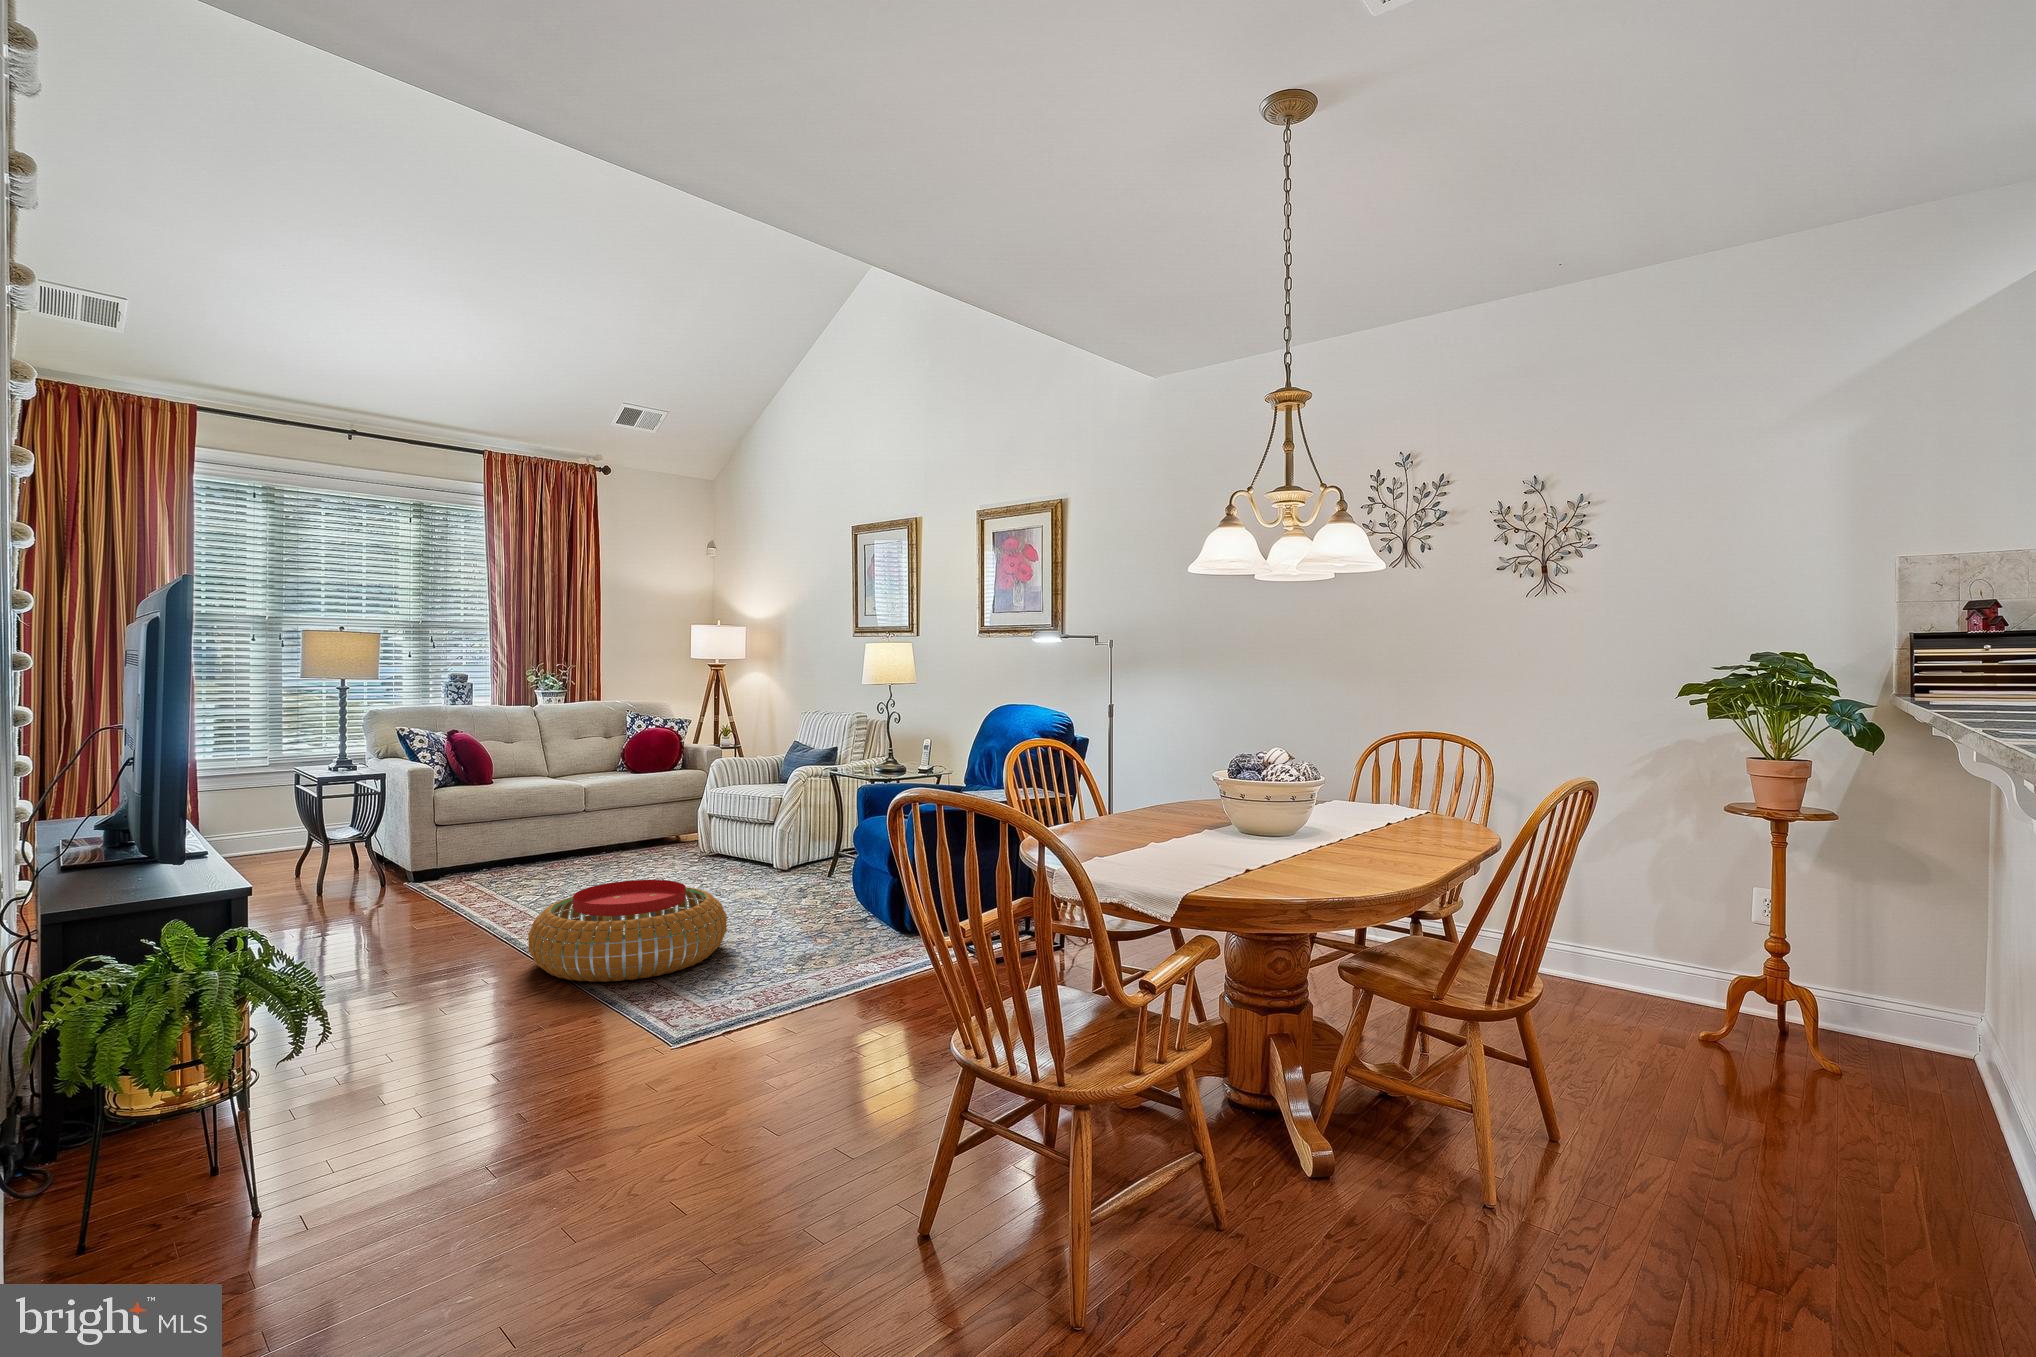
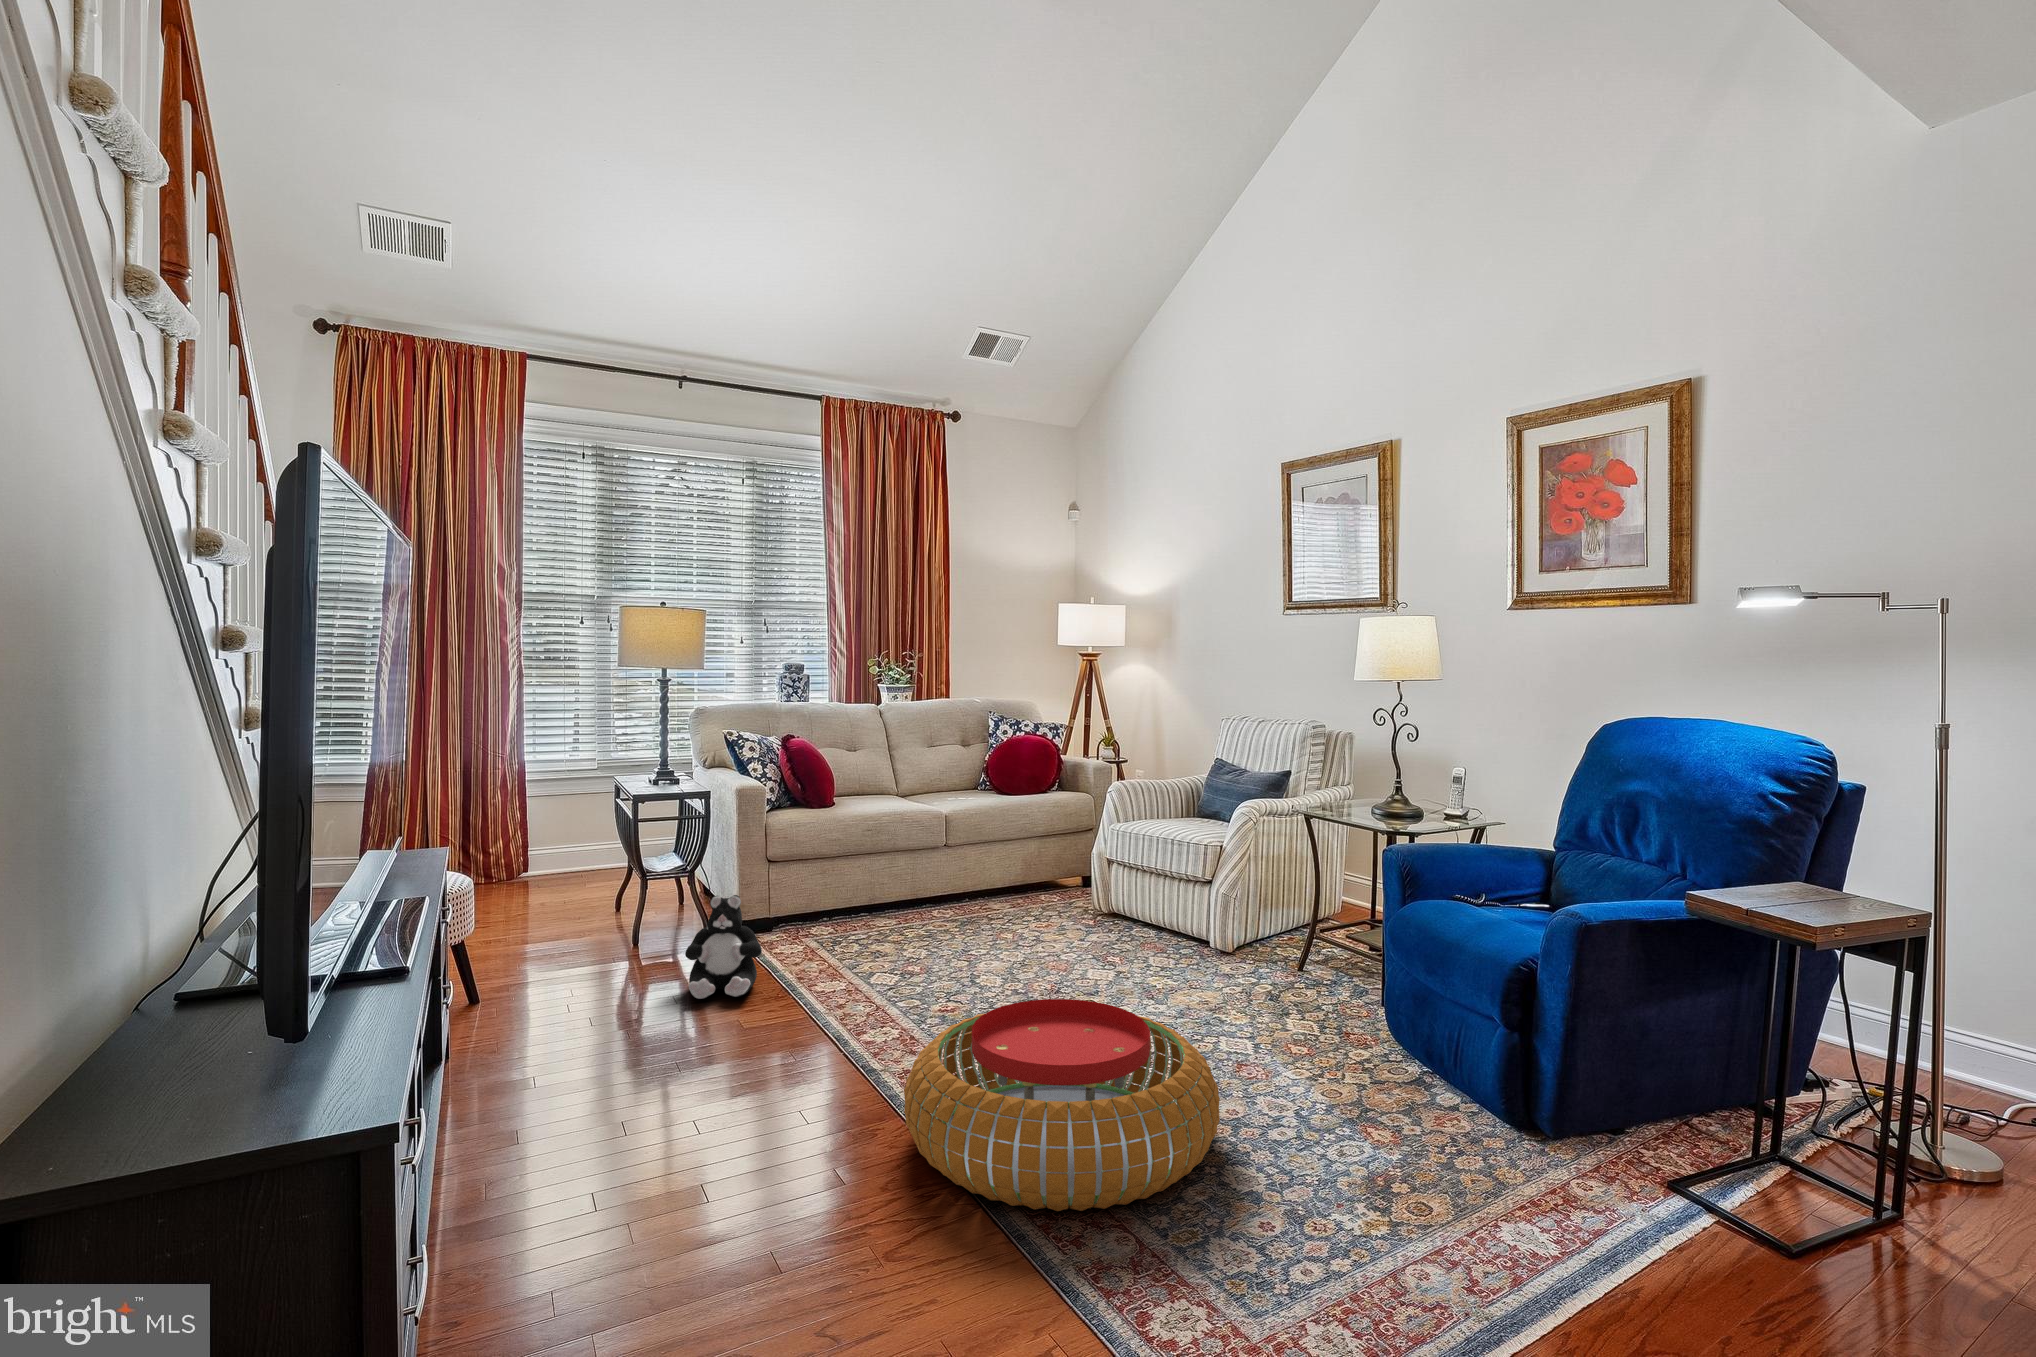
plush toy: none [366,844,430,918] -> present [685,895,762,999]

